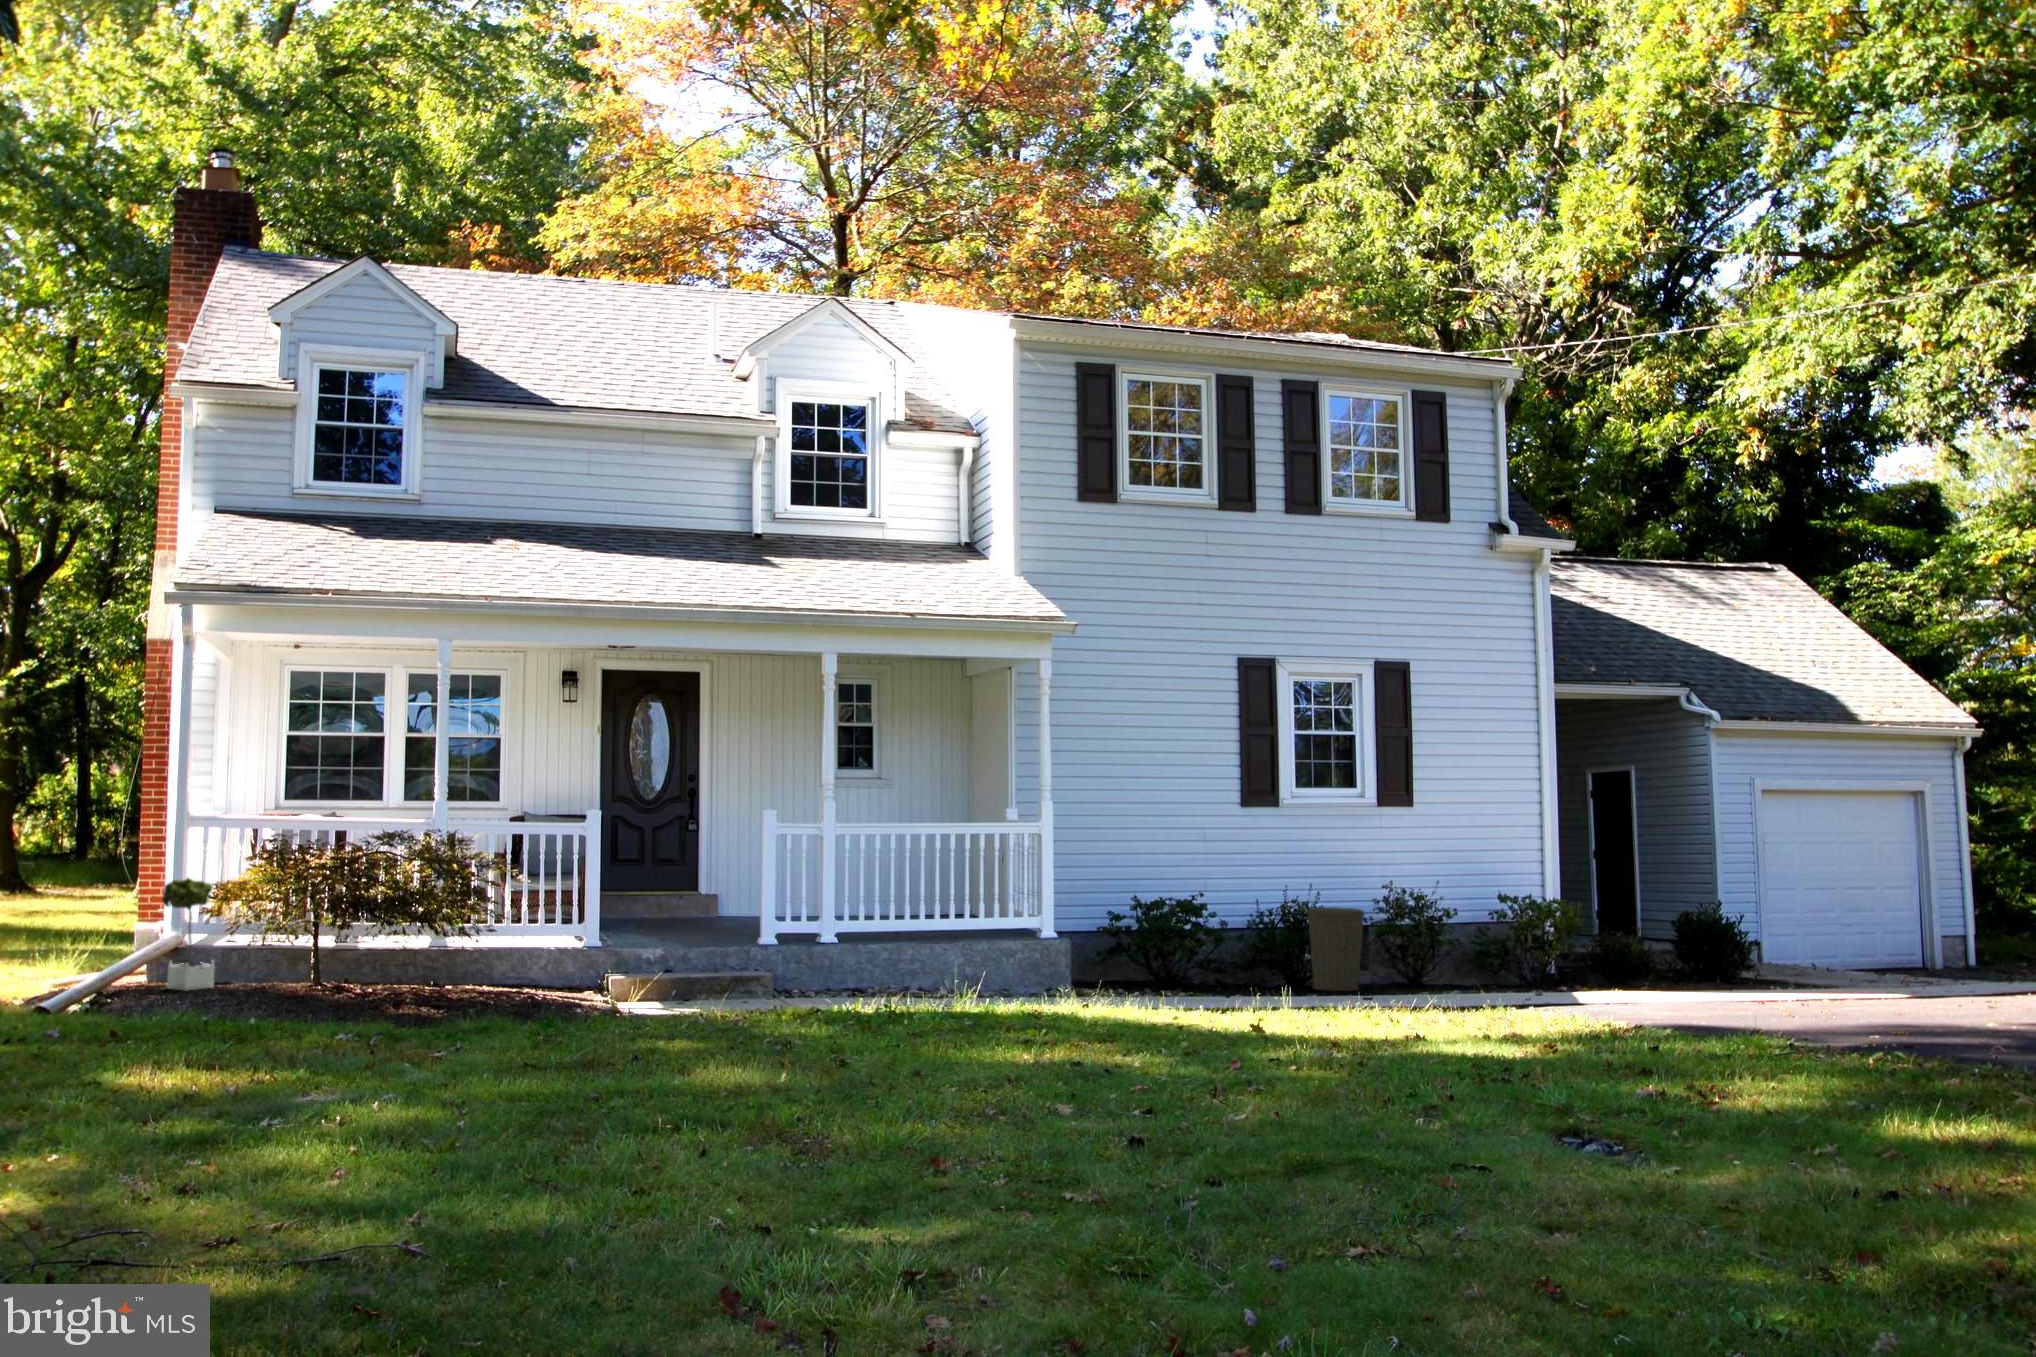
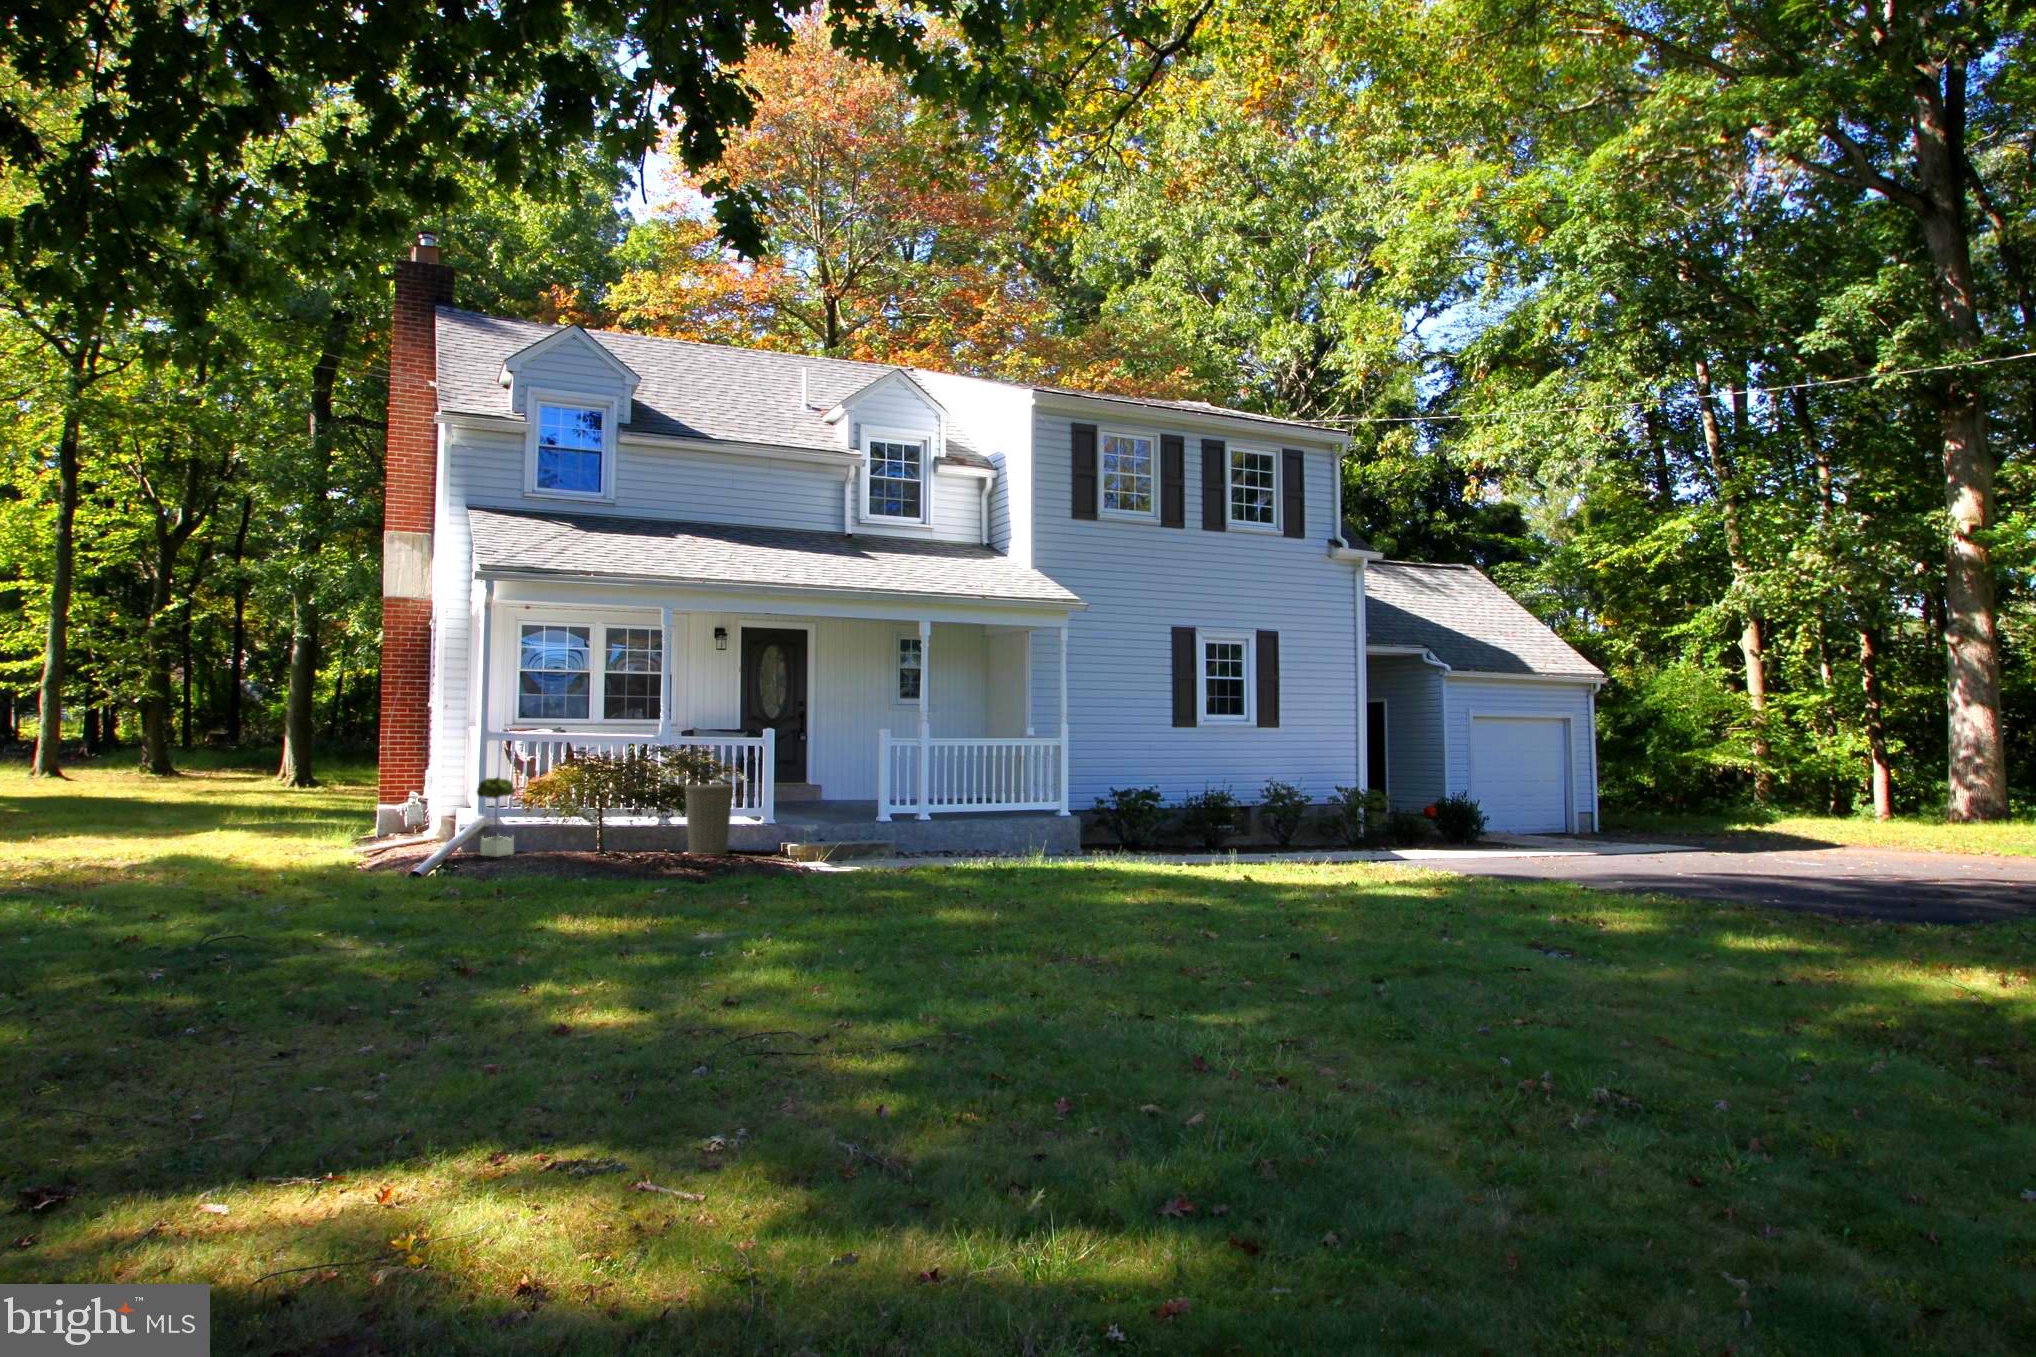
trash can: present [1308,907,1365,991] -> present [685,783,734,855]

